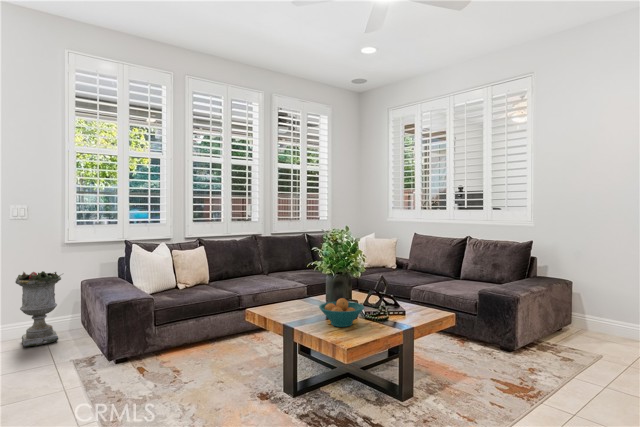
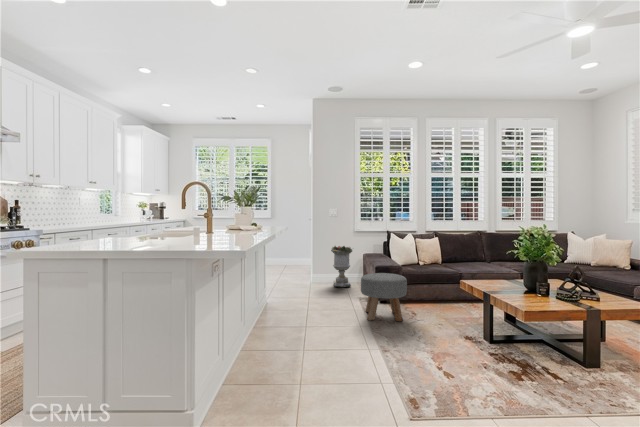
fruit bowl: present [319,298,364,327] -> none [514,279,554,301]
ottoman: none [77,313,163,407] -> present [361,273,407,321]

